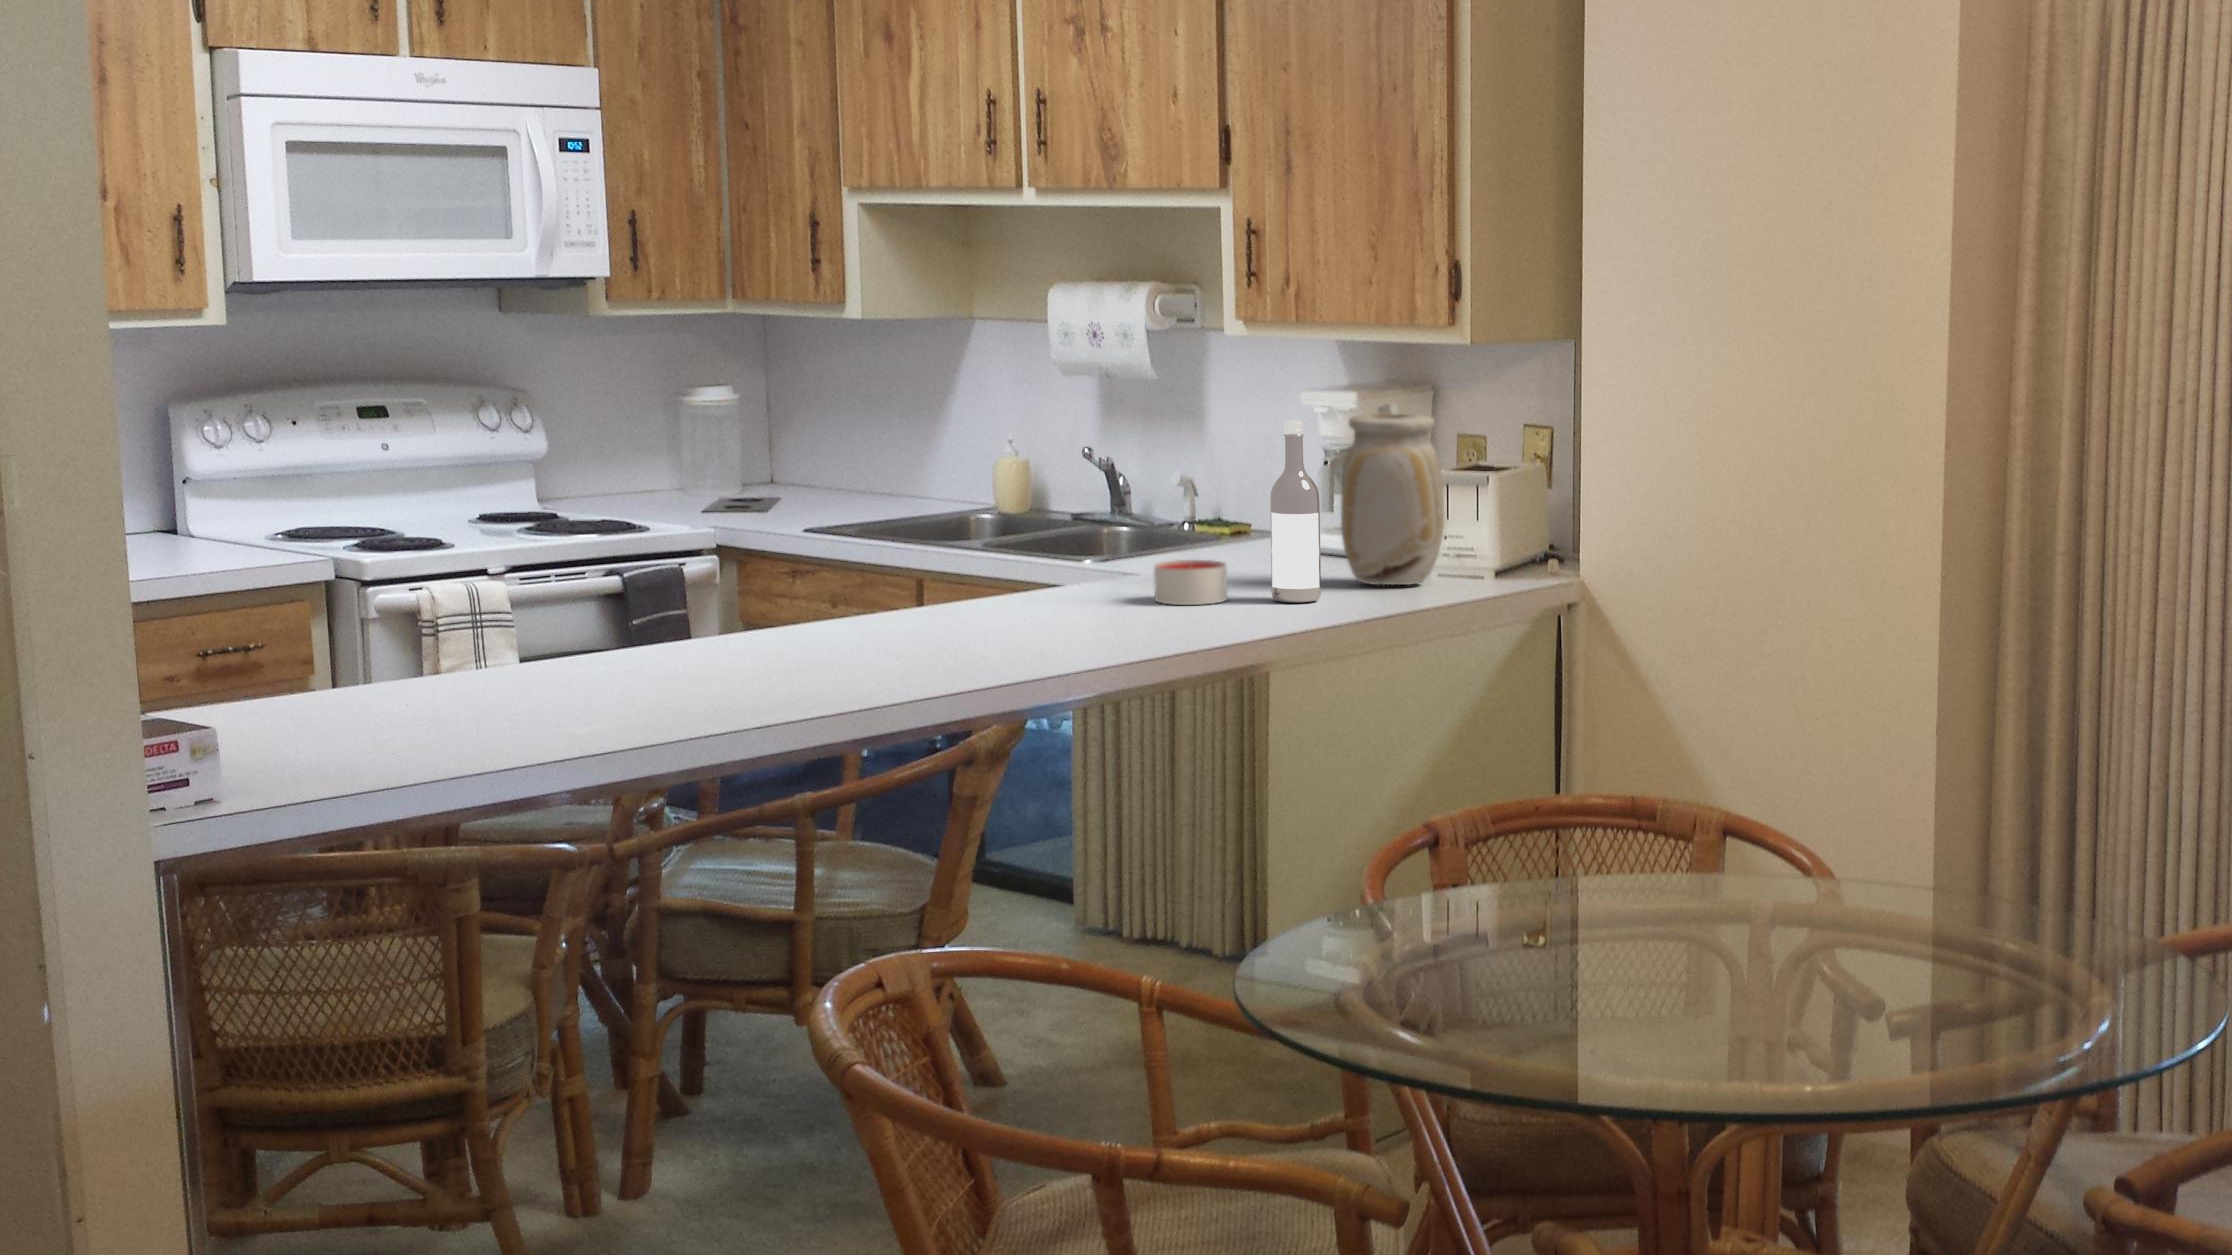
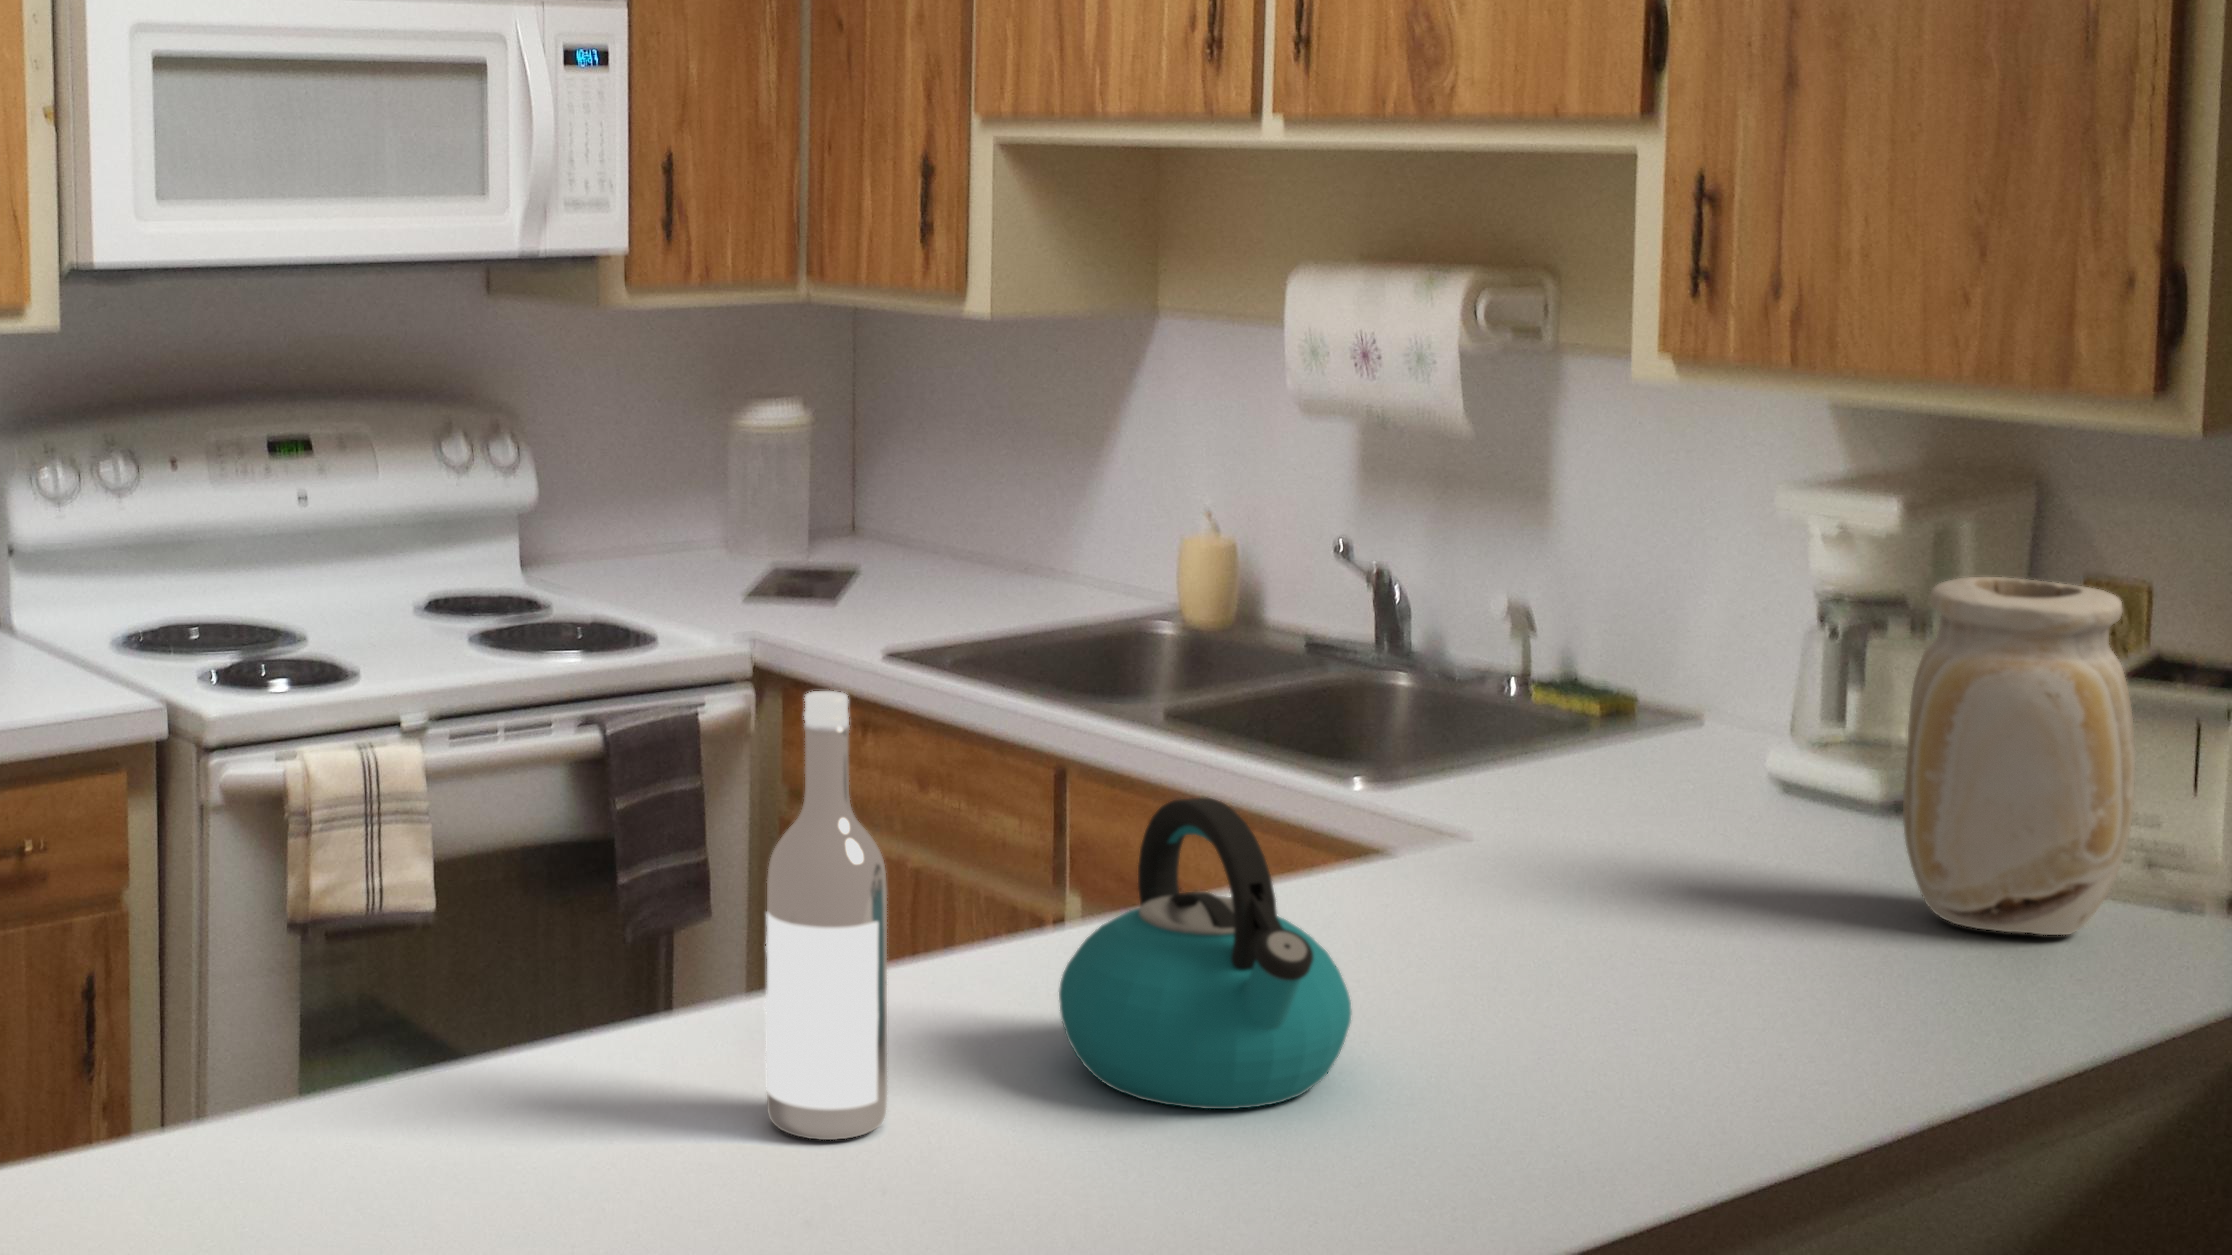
wine bottle: present [1270,421,1321,603] -> present [765,691,887,1140]
kettle: none [915,503,1056,643] -> present [1059,798,1352,1109]
candle: present [1154,560,1227,605] -> none [1527,867,1680,979]

